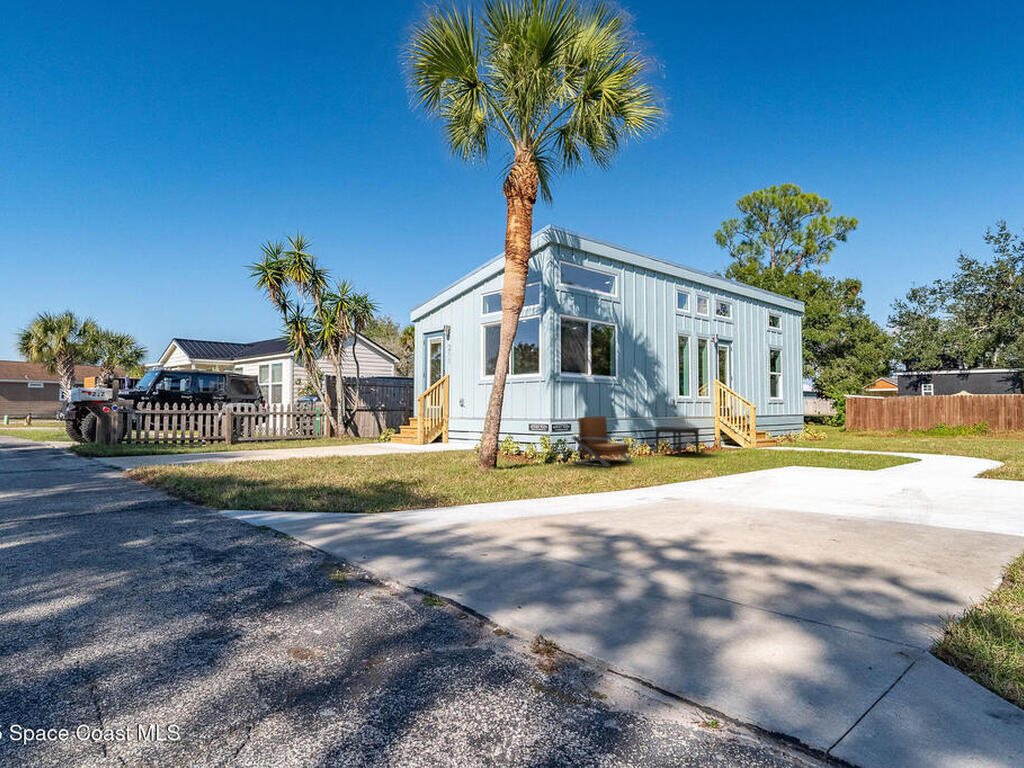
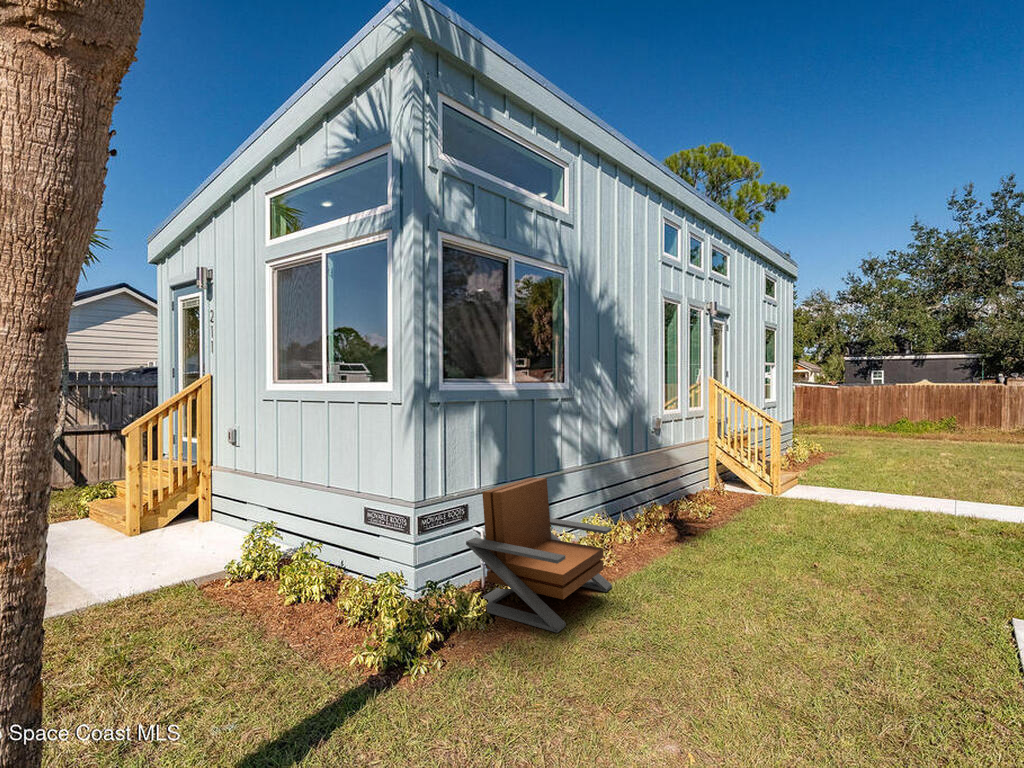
round table: present [654,427,700,456] -> none [630,472,722,542]

